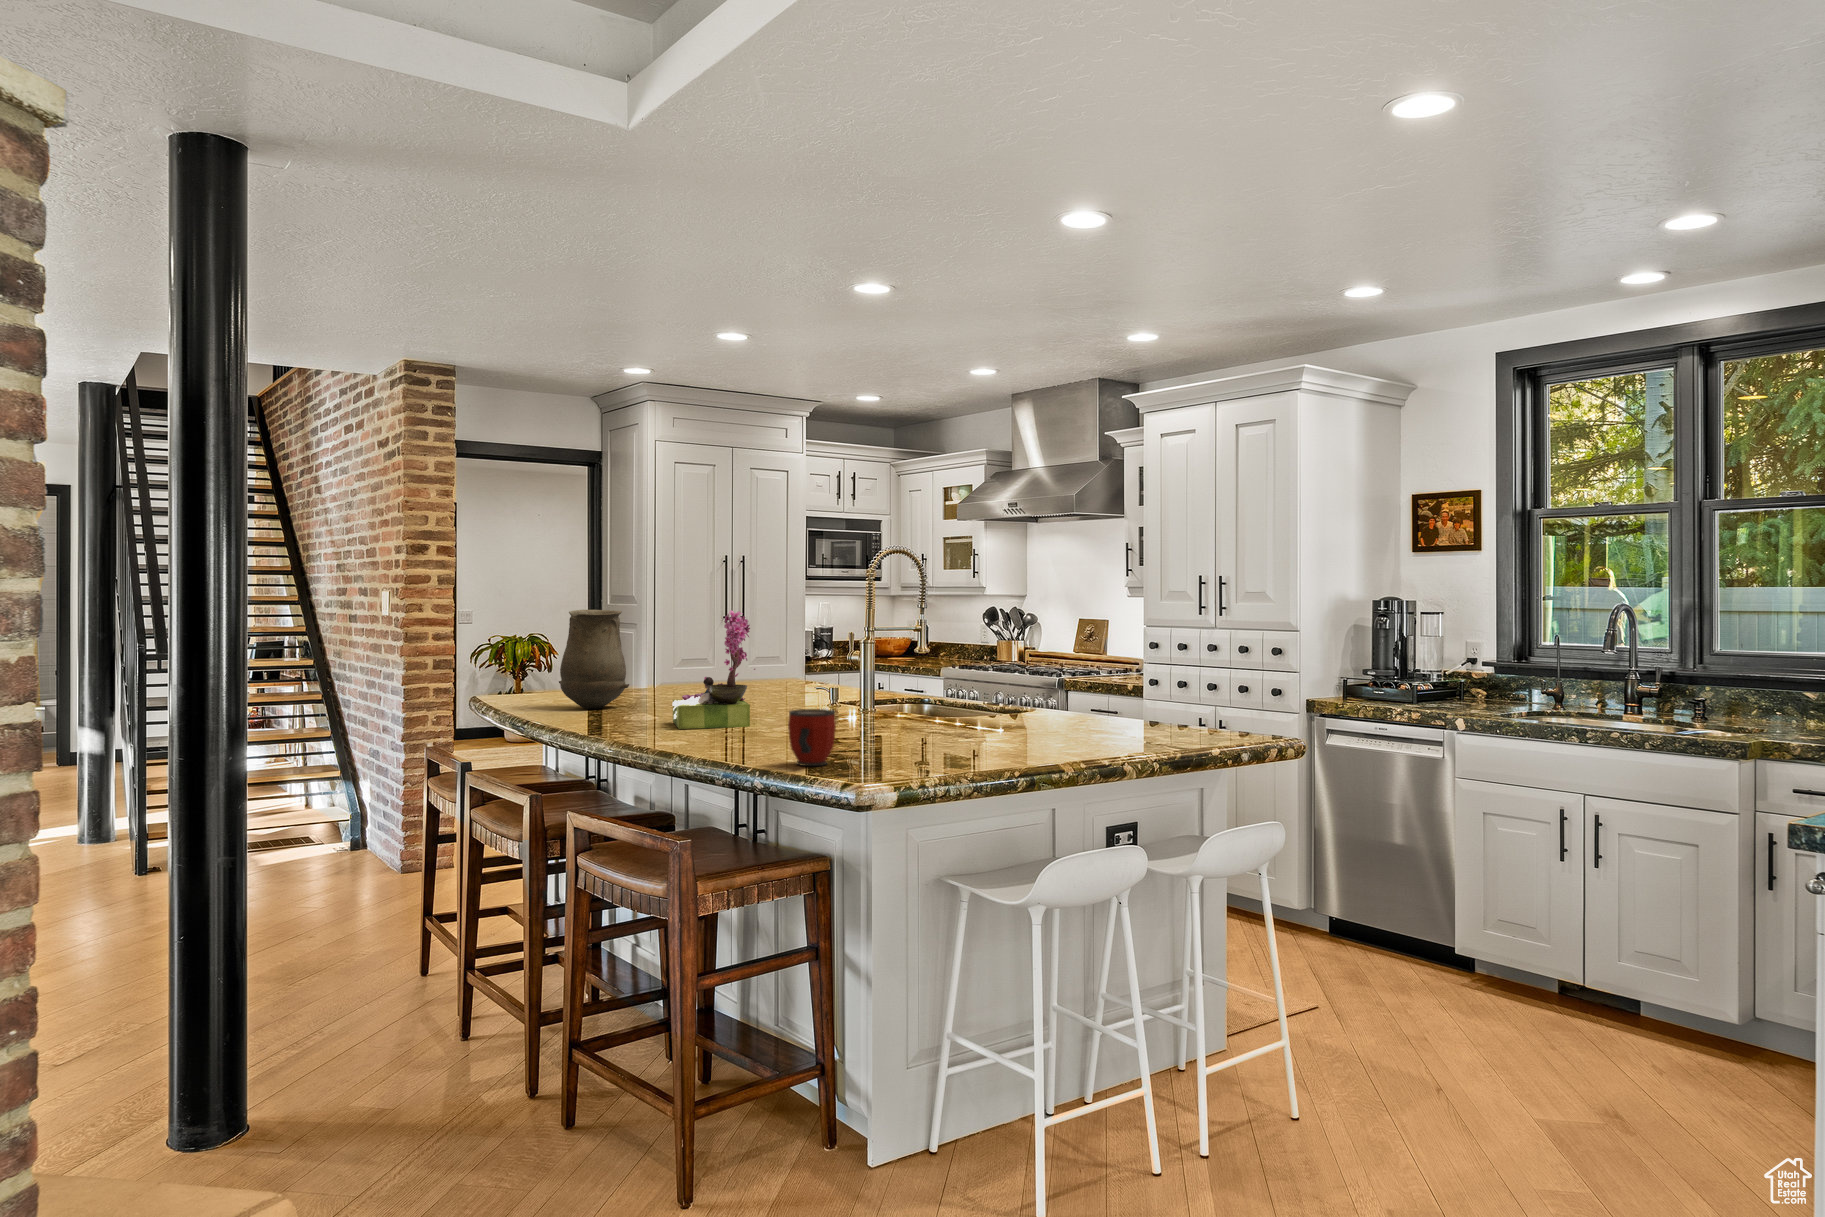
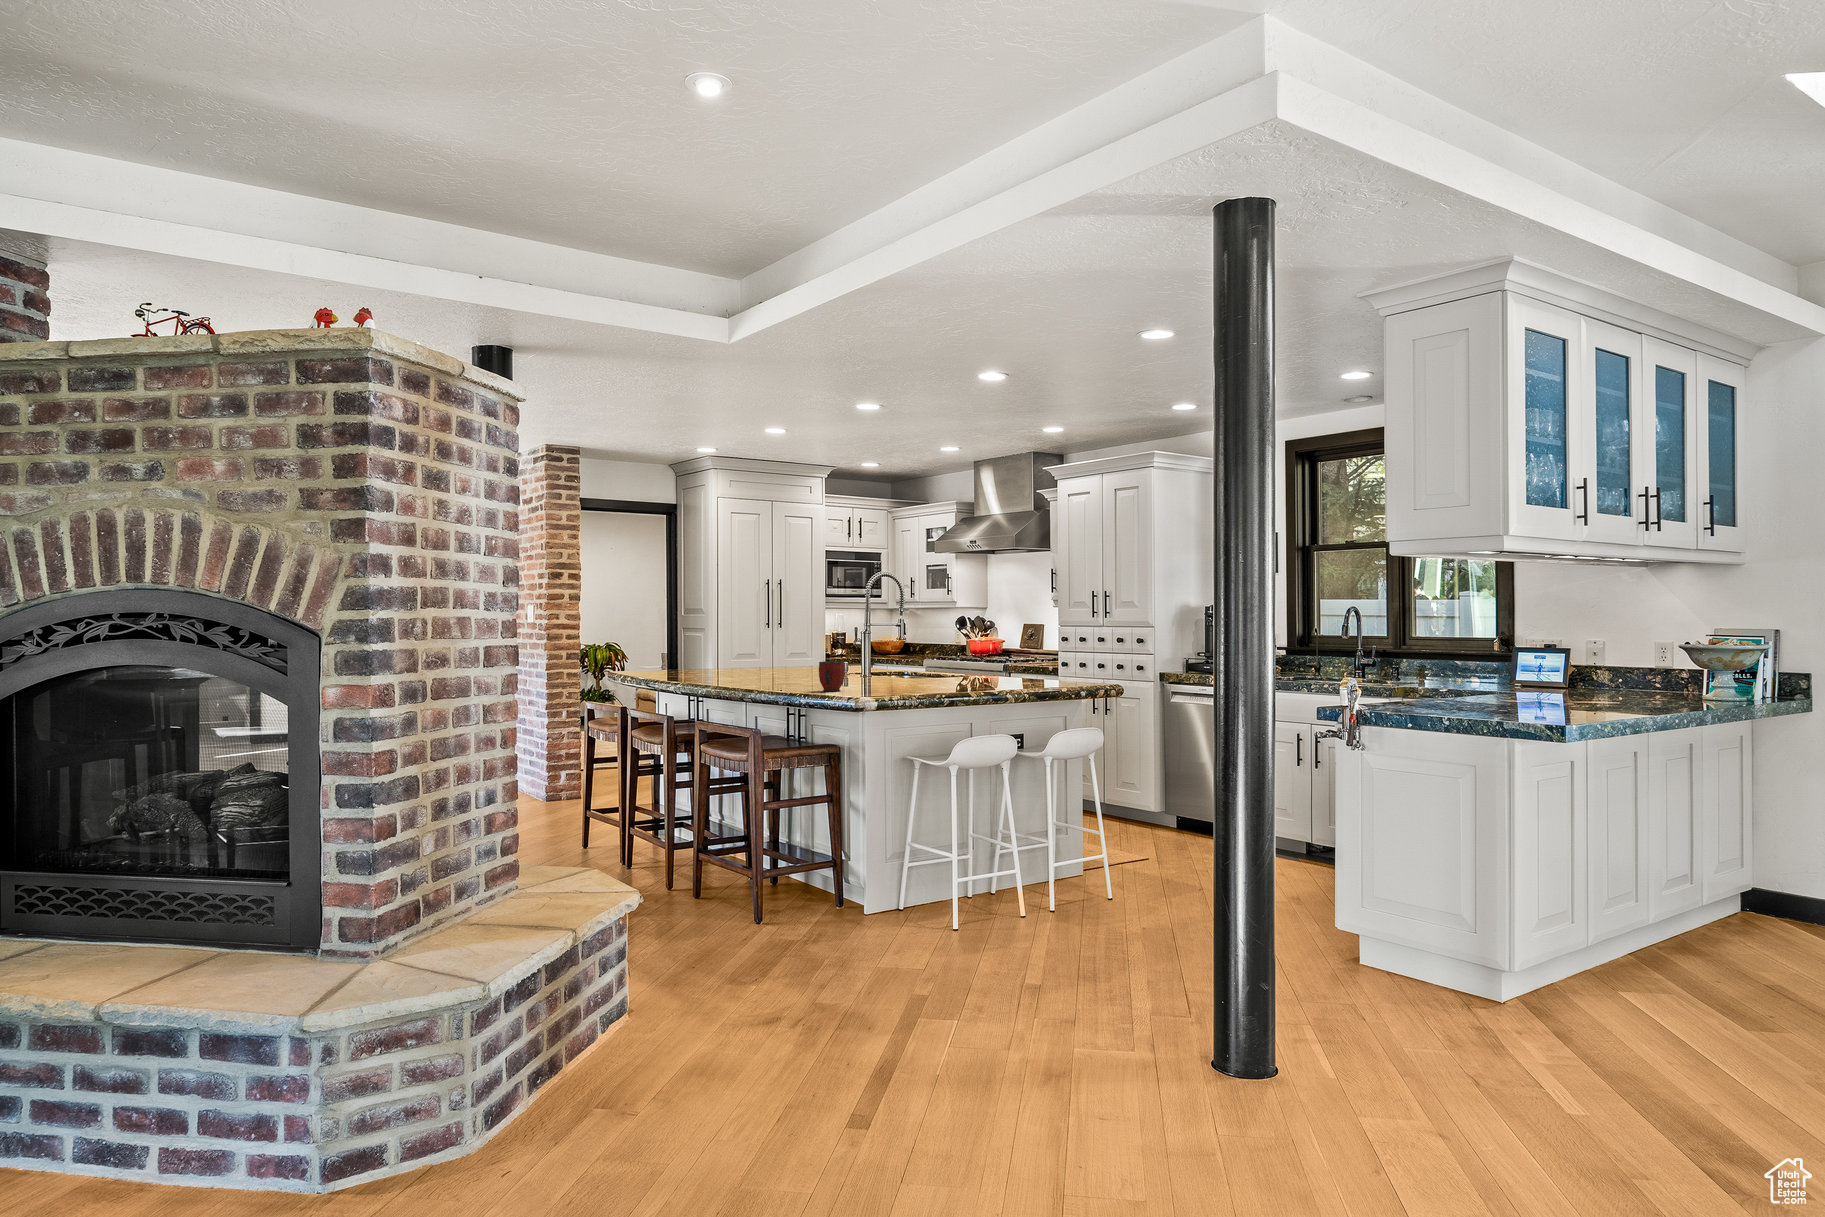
vase: present [559,610,629,709] -> none [666,614,712,677]
flower arrangement: present [672,610,755,729] -> none [745,611,797,683]

